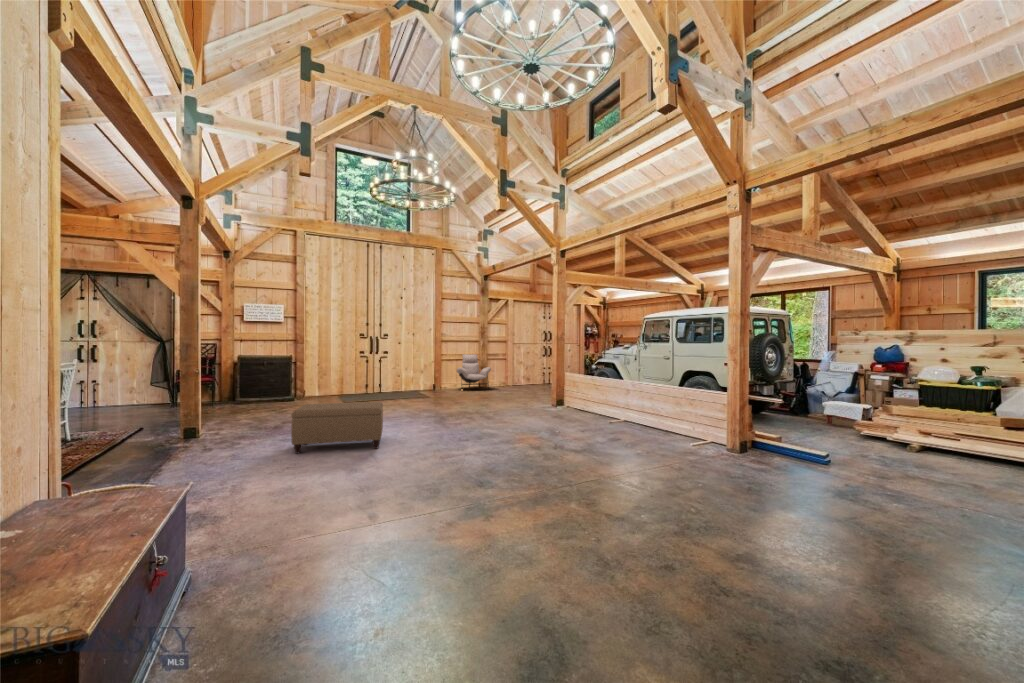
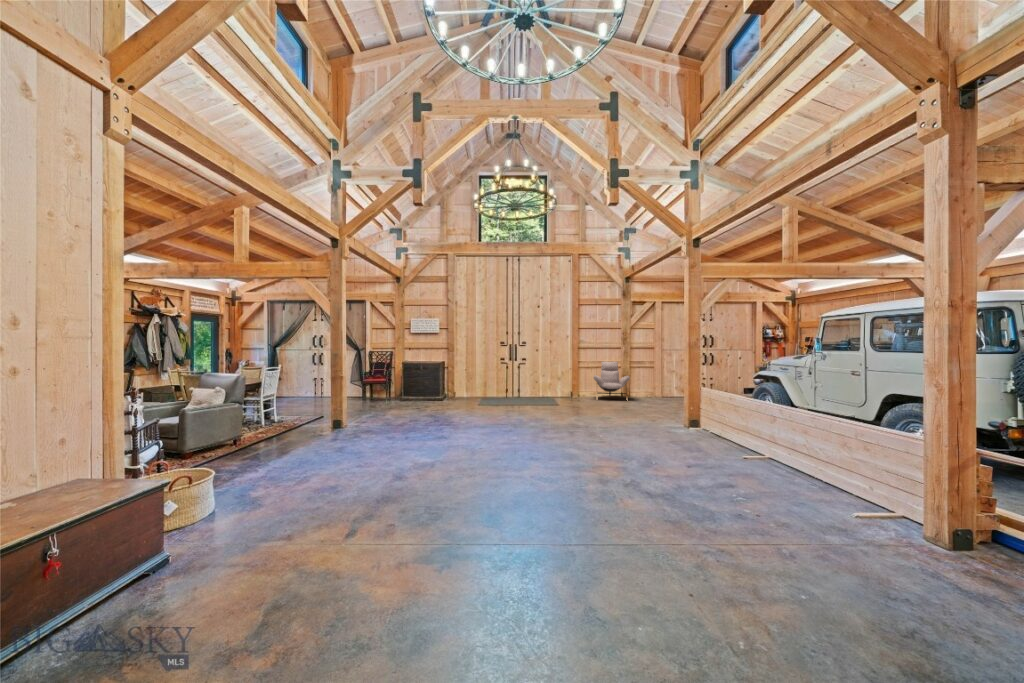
ottoman: present [291,402,383,454] -> none [372,410,460,460]

